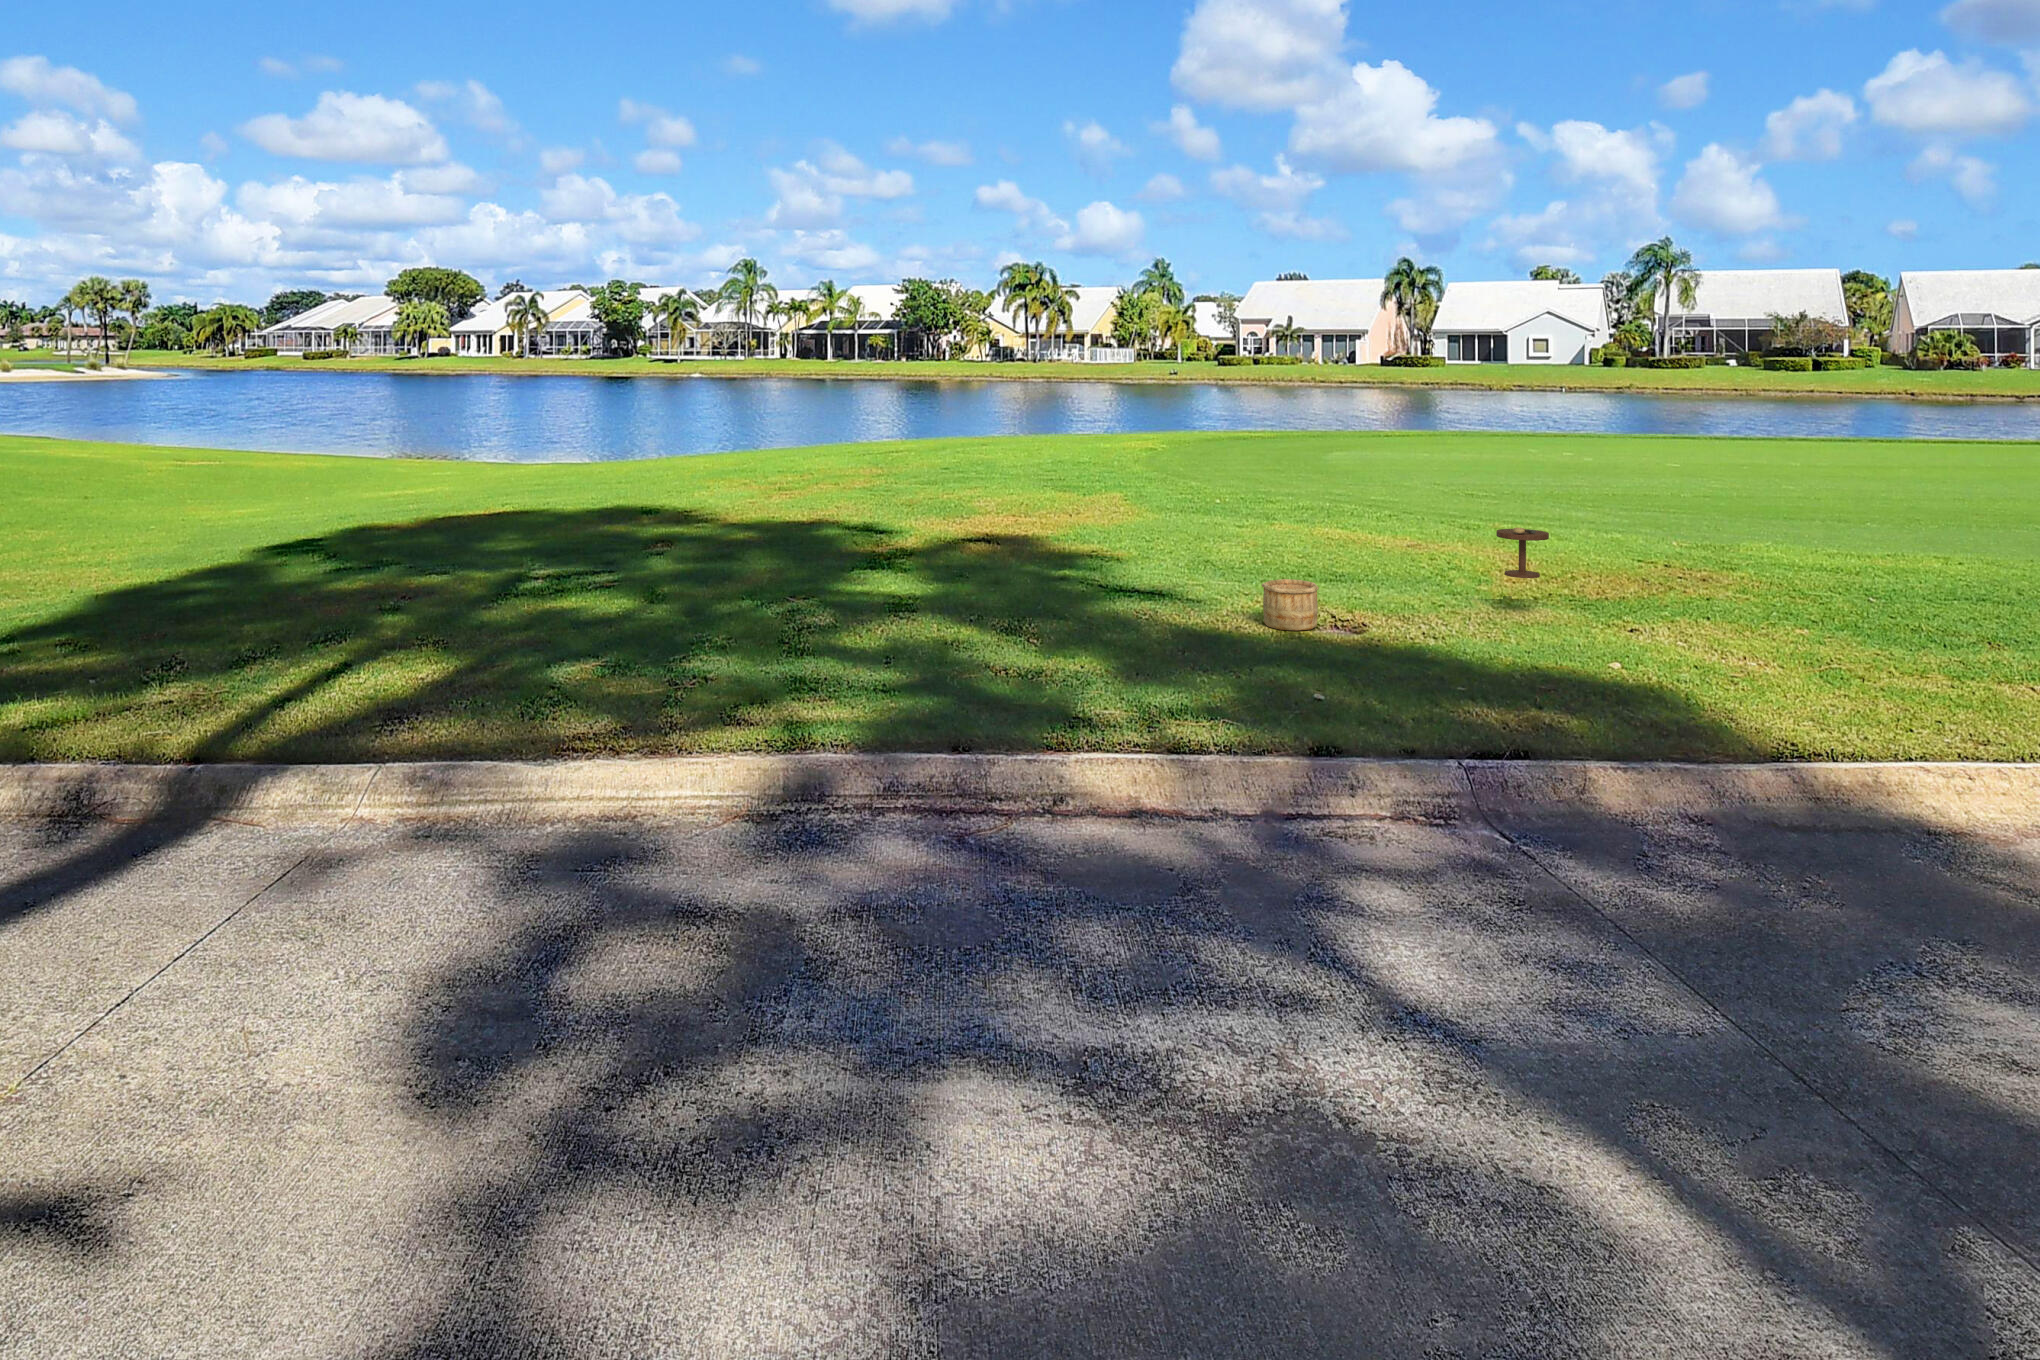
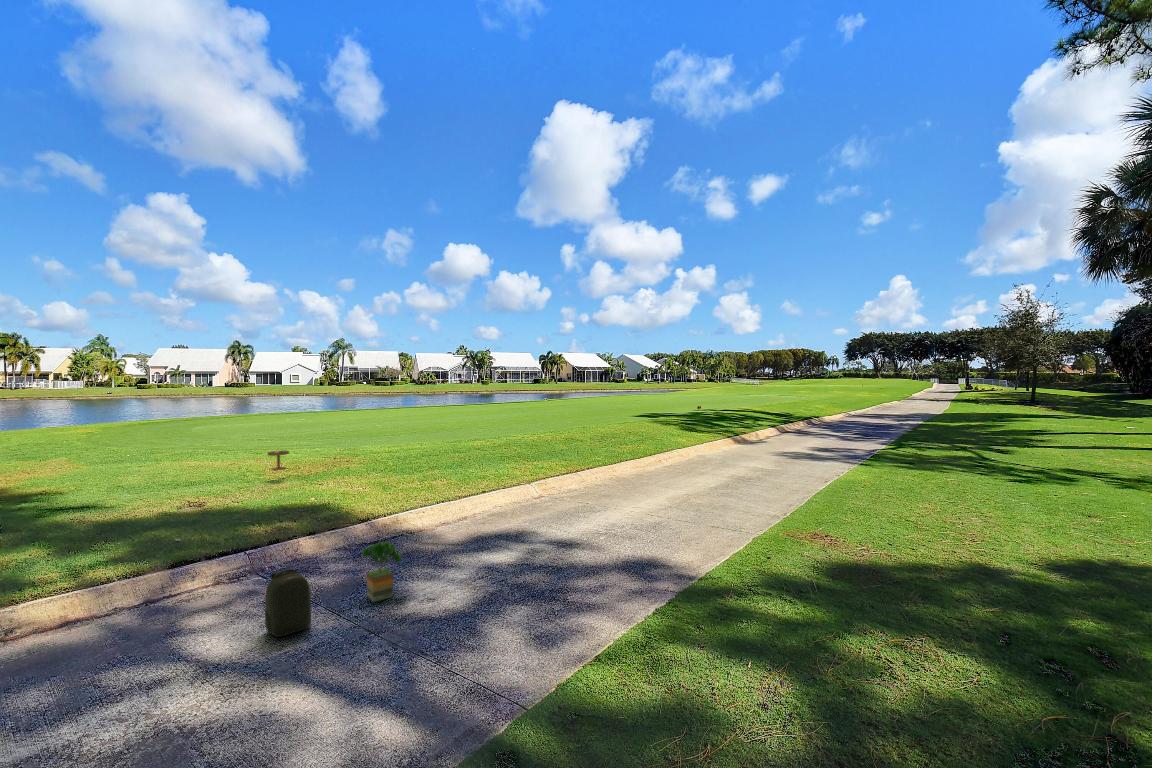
wooden bucket: present [1262,579,1319,631] -> none [150,487,182,512]
potted tree: none [1788,828,1936,1016] -> present [362,542,401,602]
backpack: none [1522,831,1644,1010] -> present [265,569,311,637]

